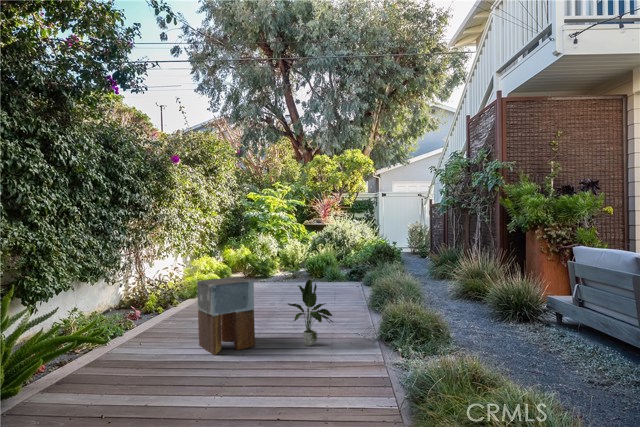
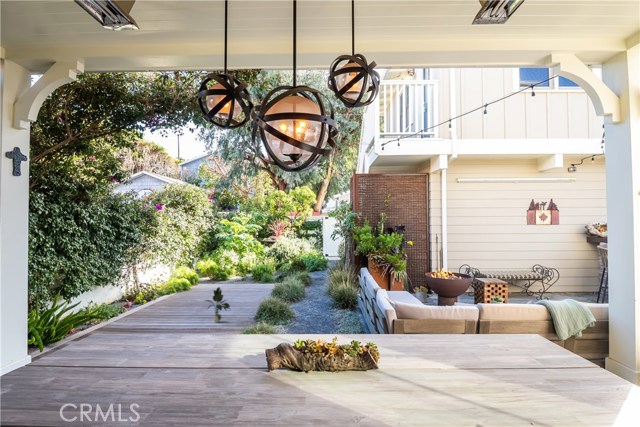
stool: present [197,277,255,355] -> none [158,285,188,327]

